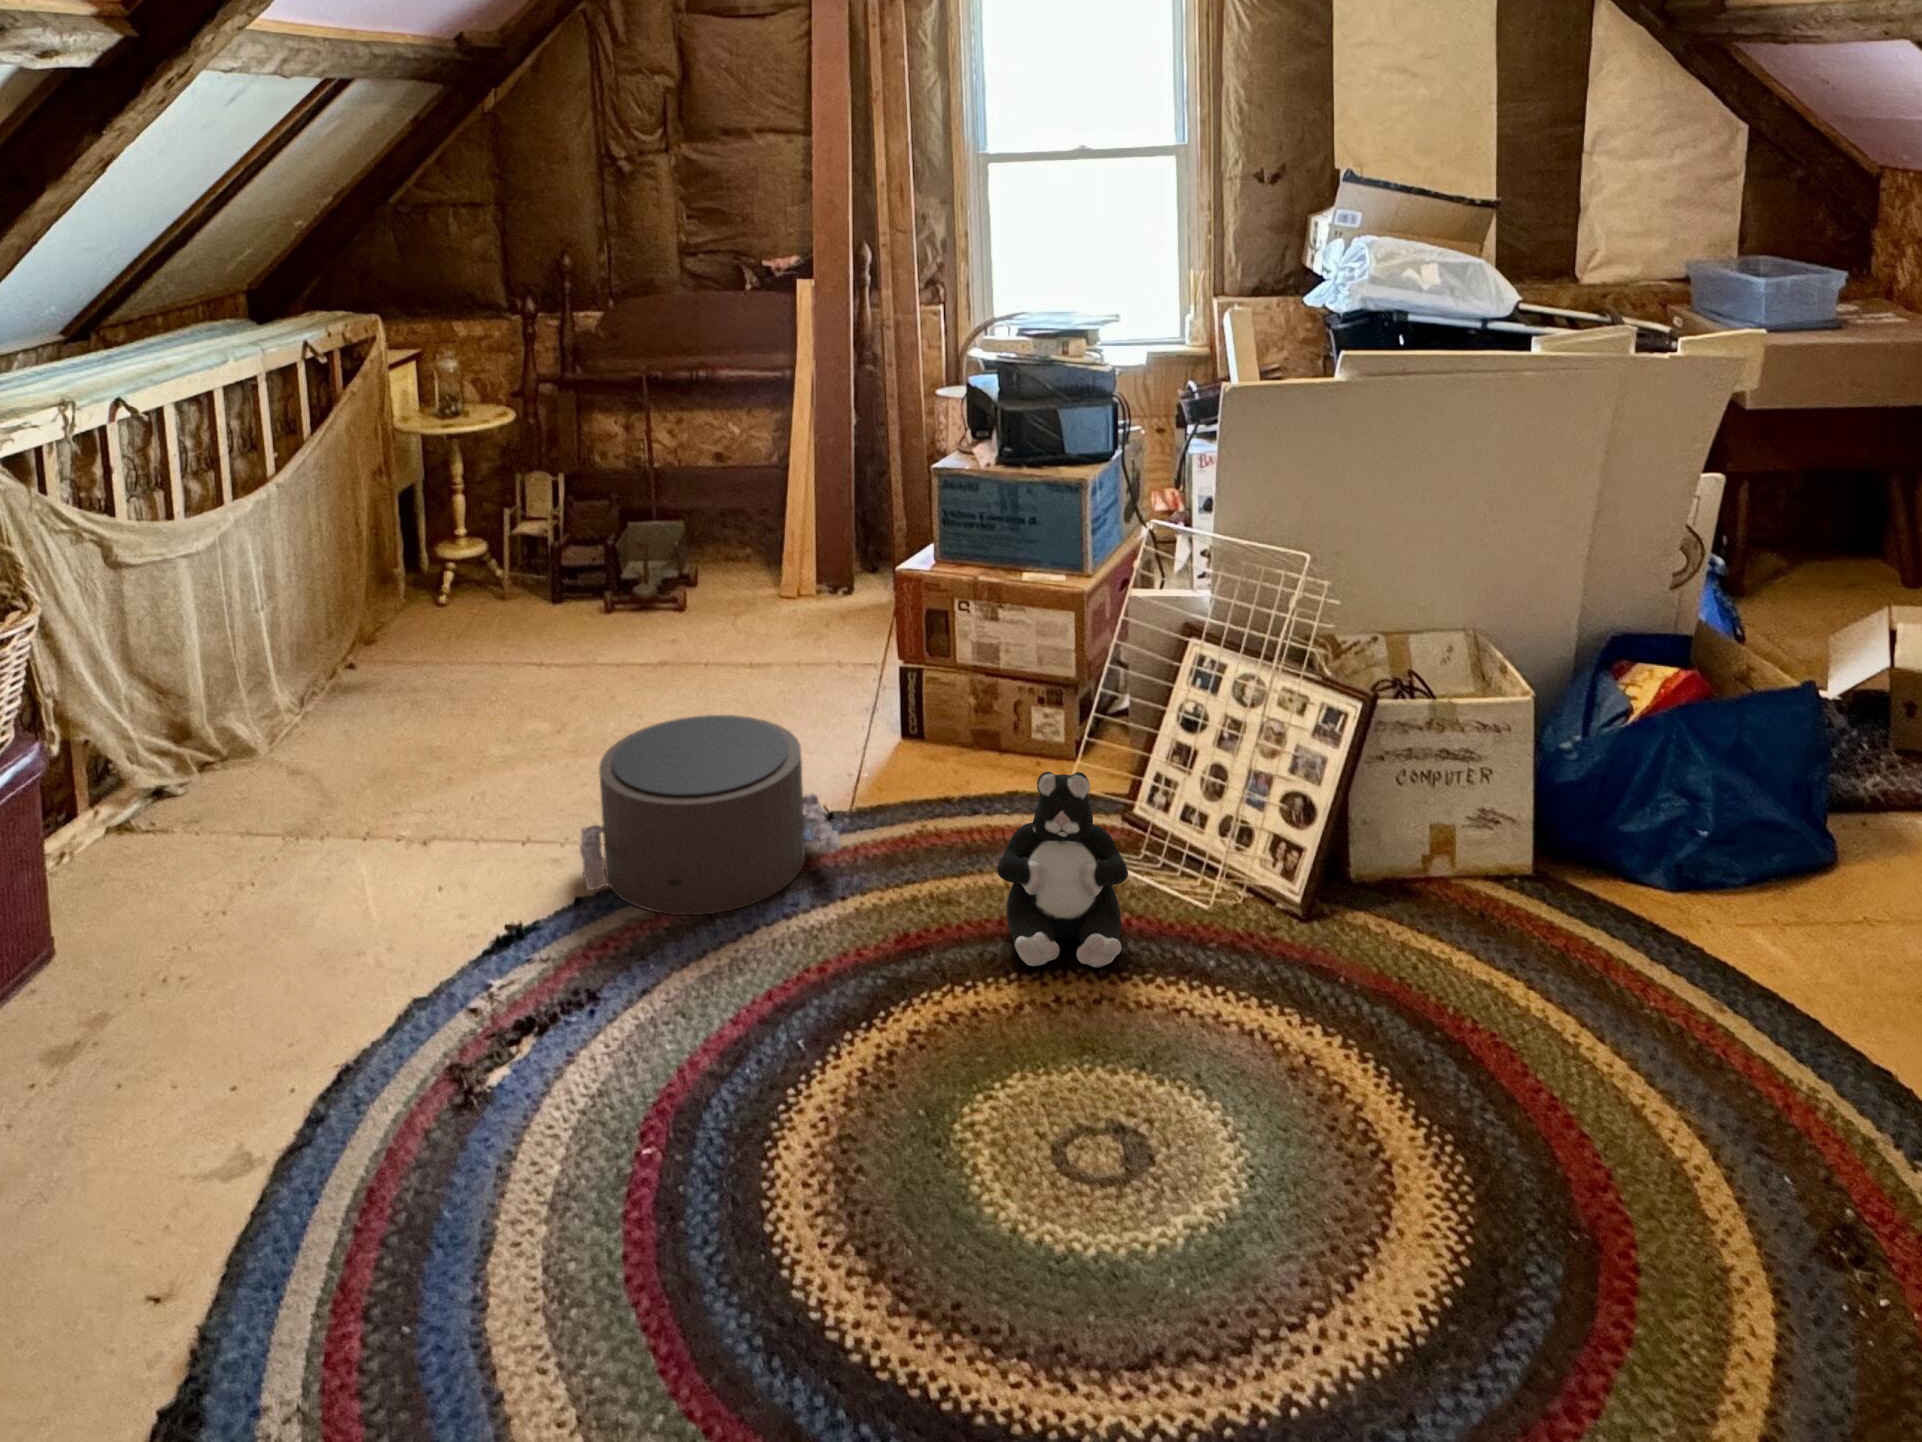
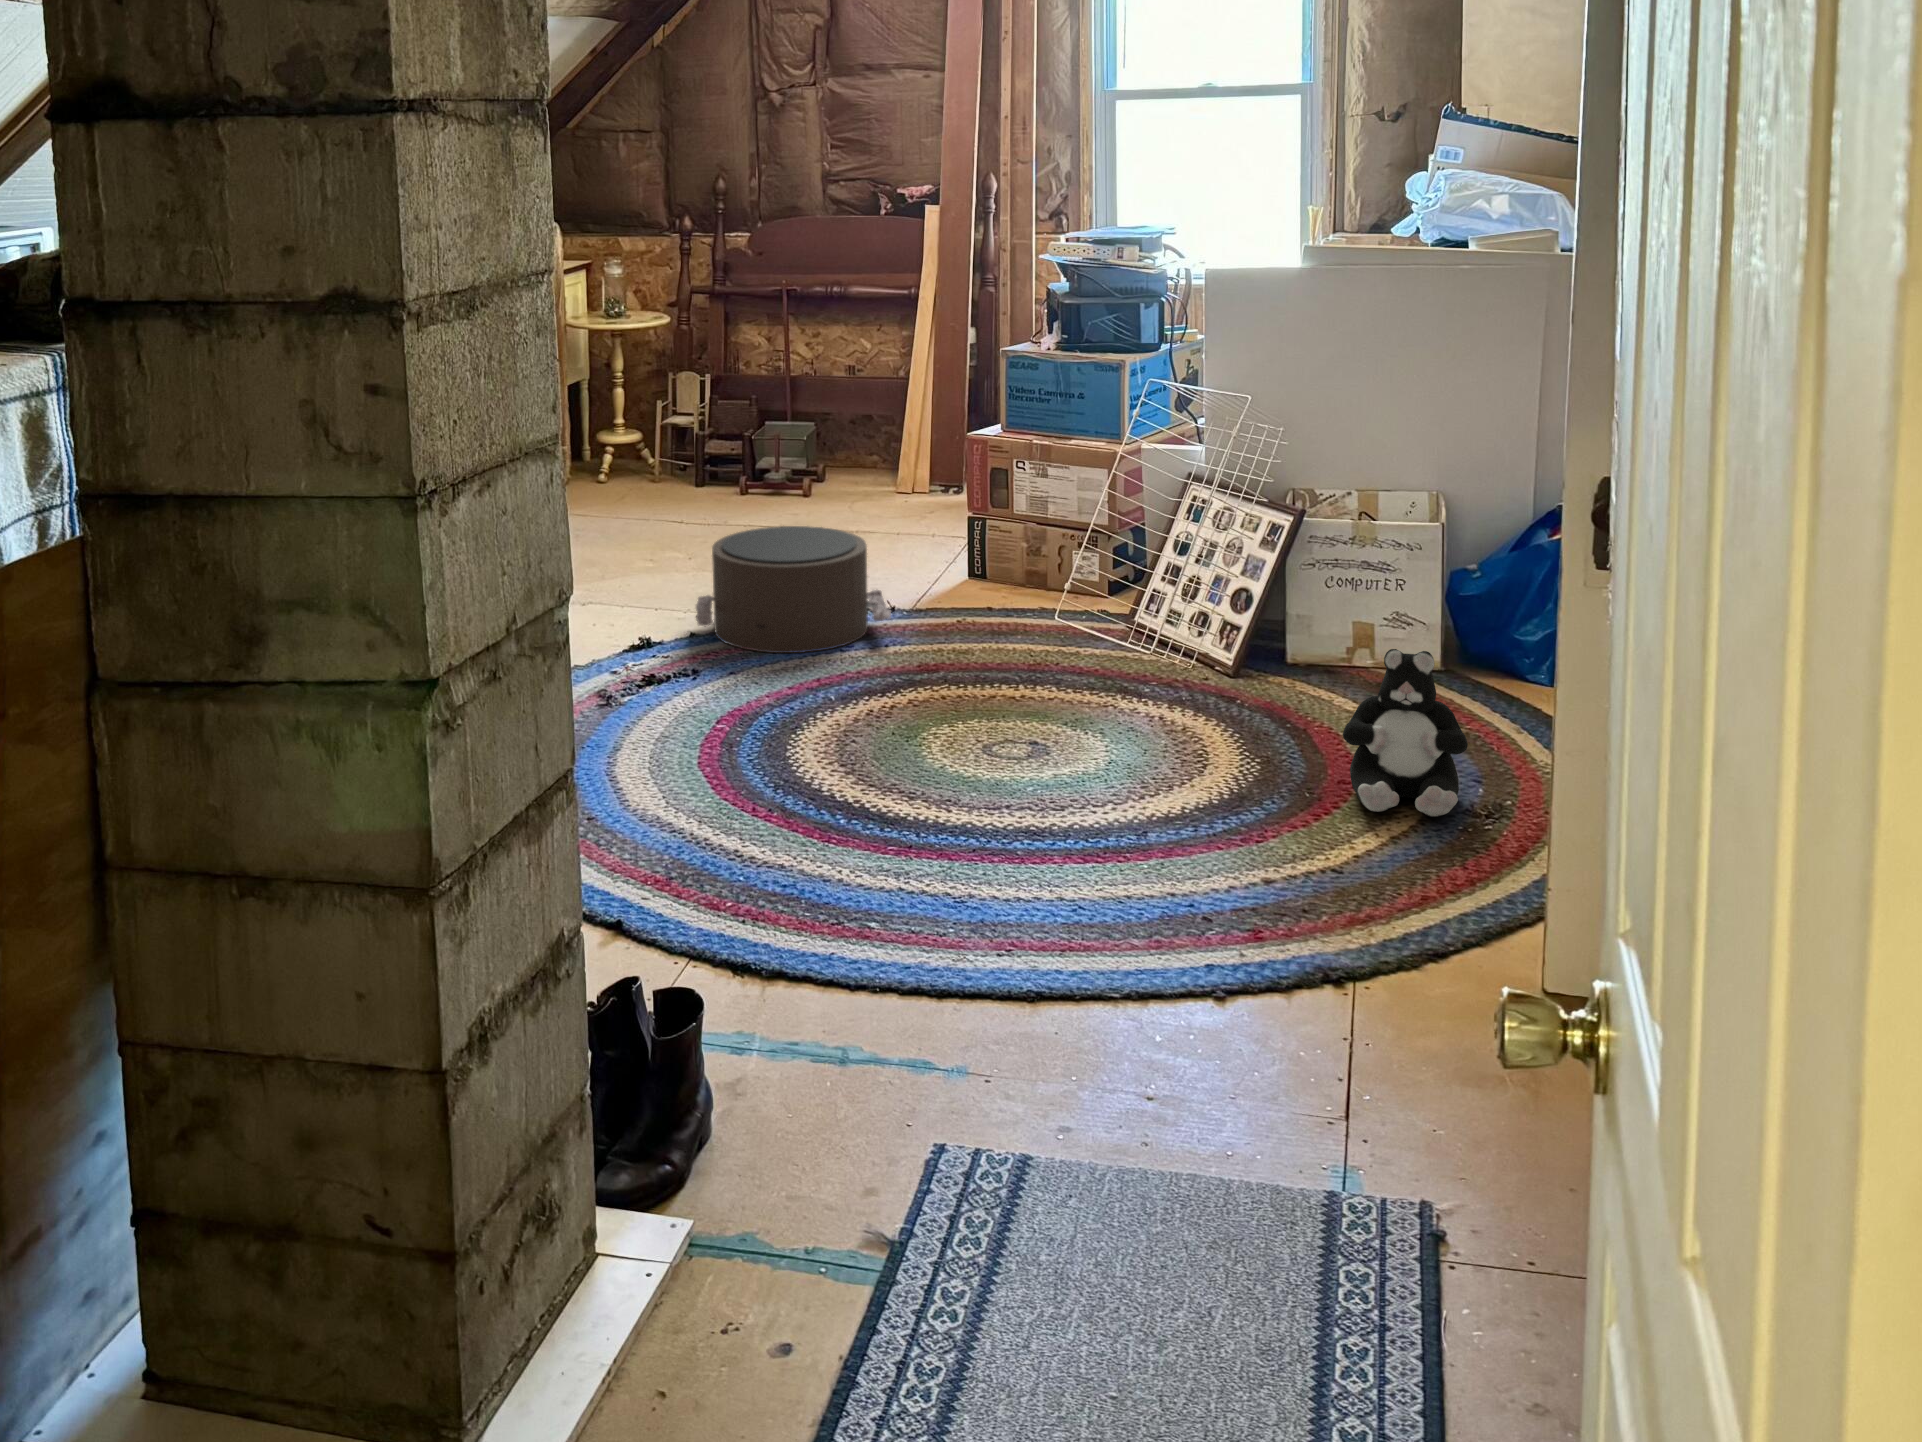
plush toy: present [997,772,1128,968] -> present [1343,649,1468,817]

